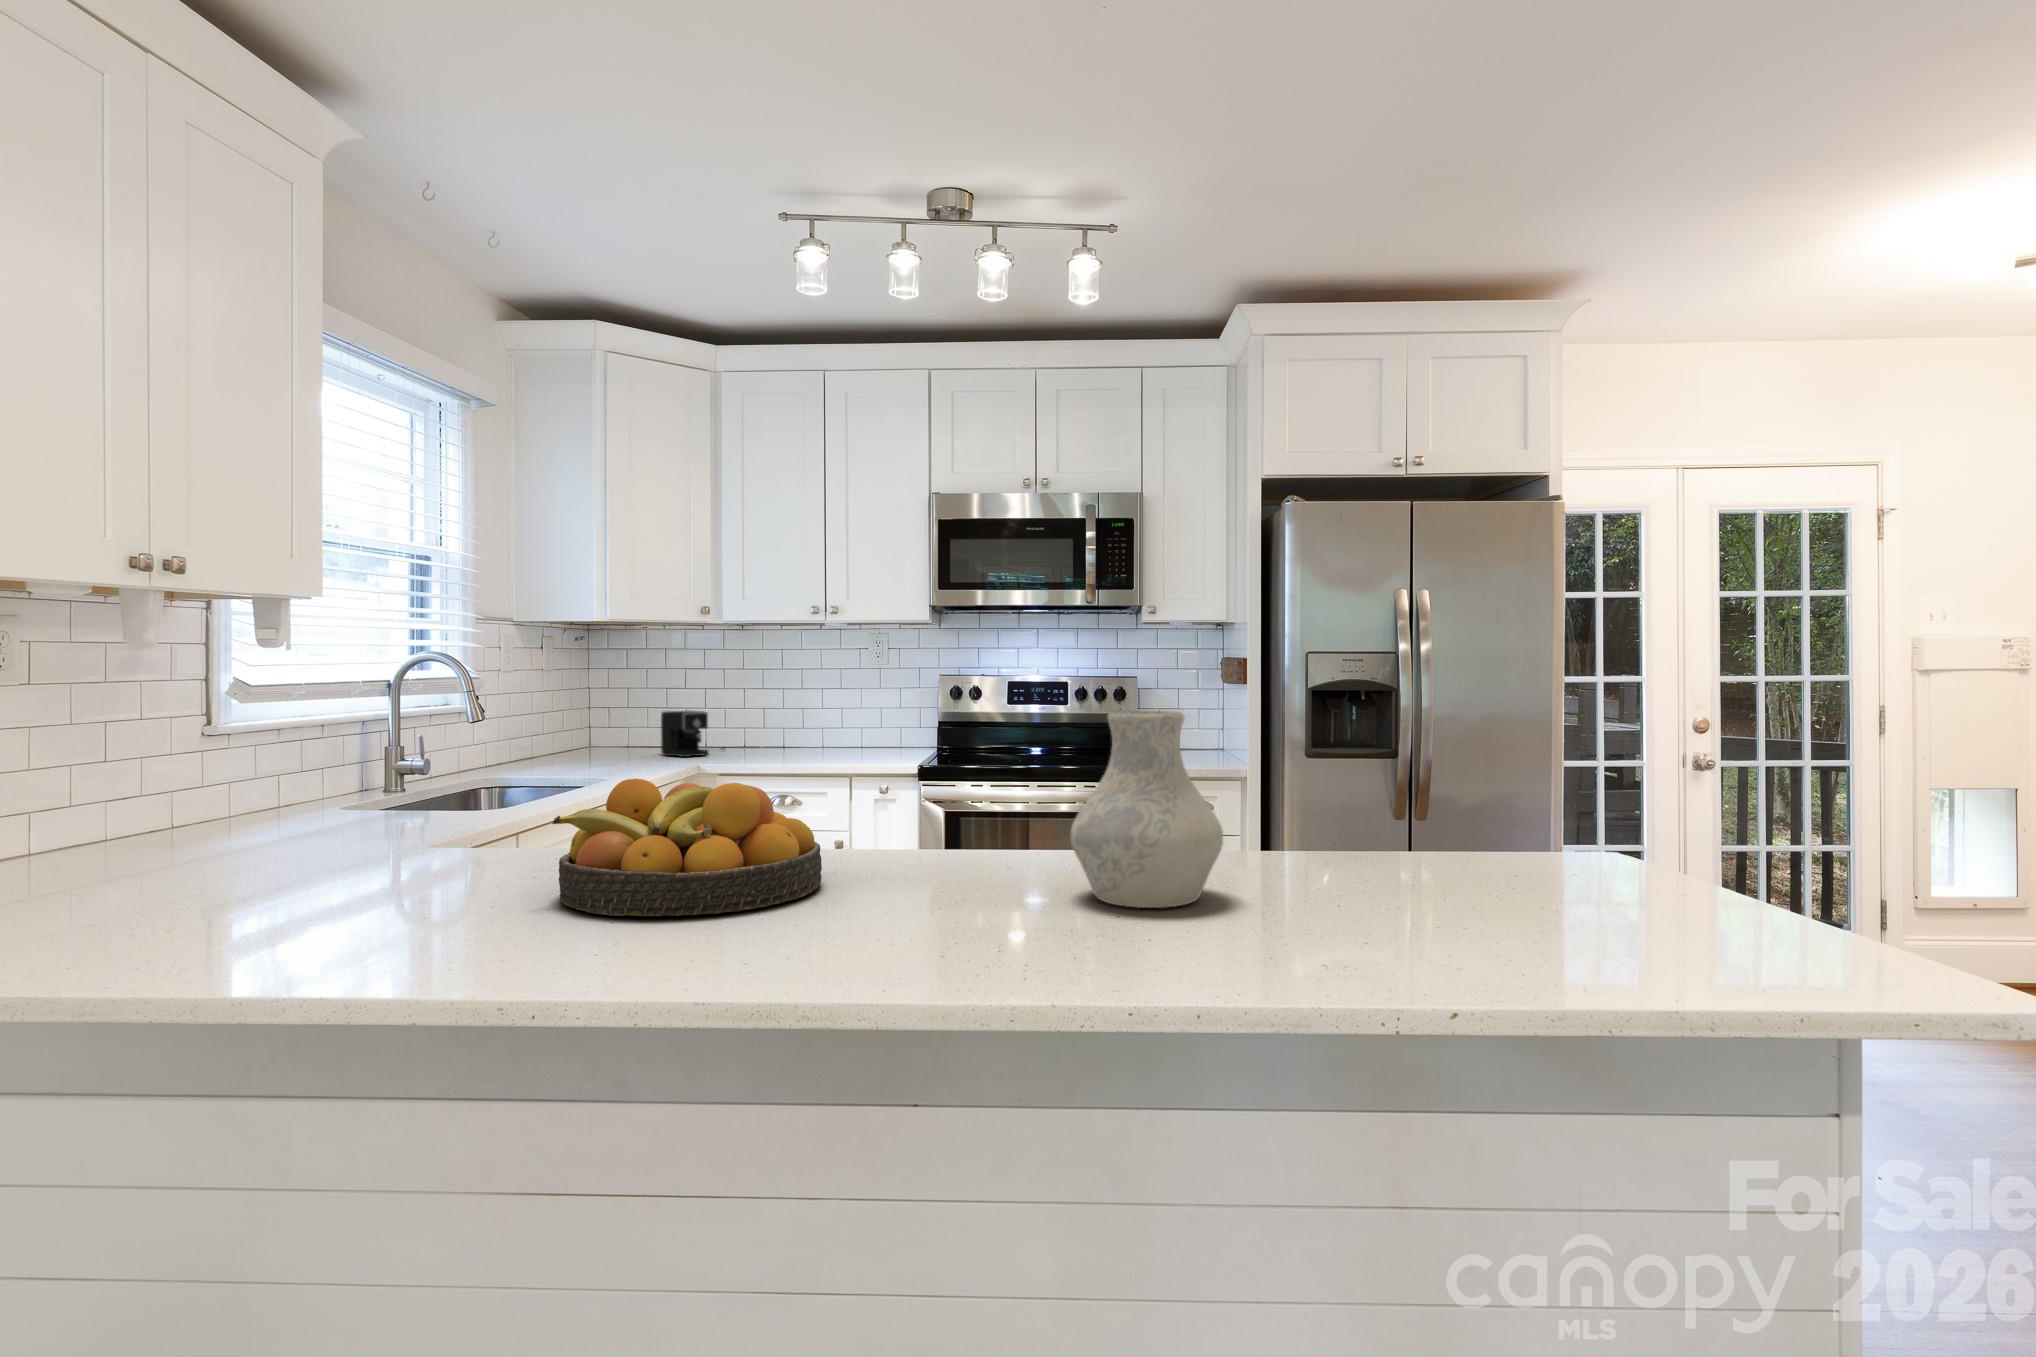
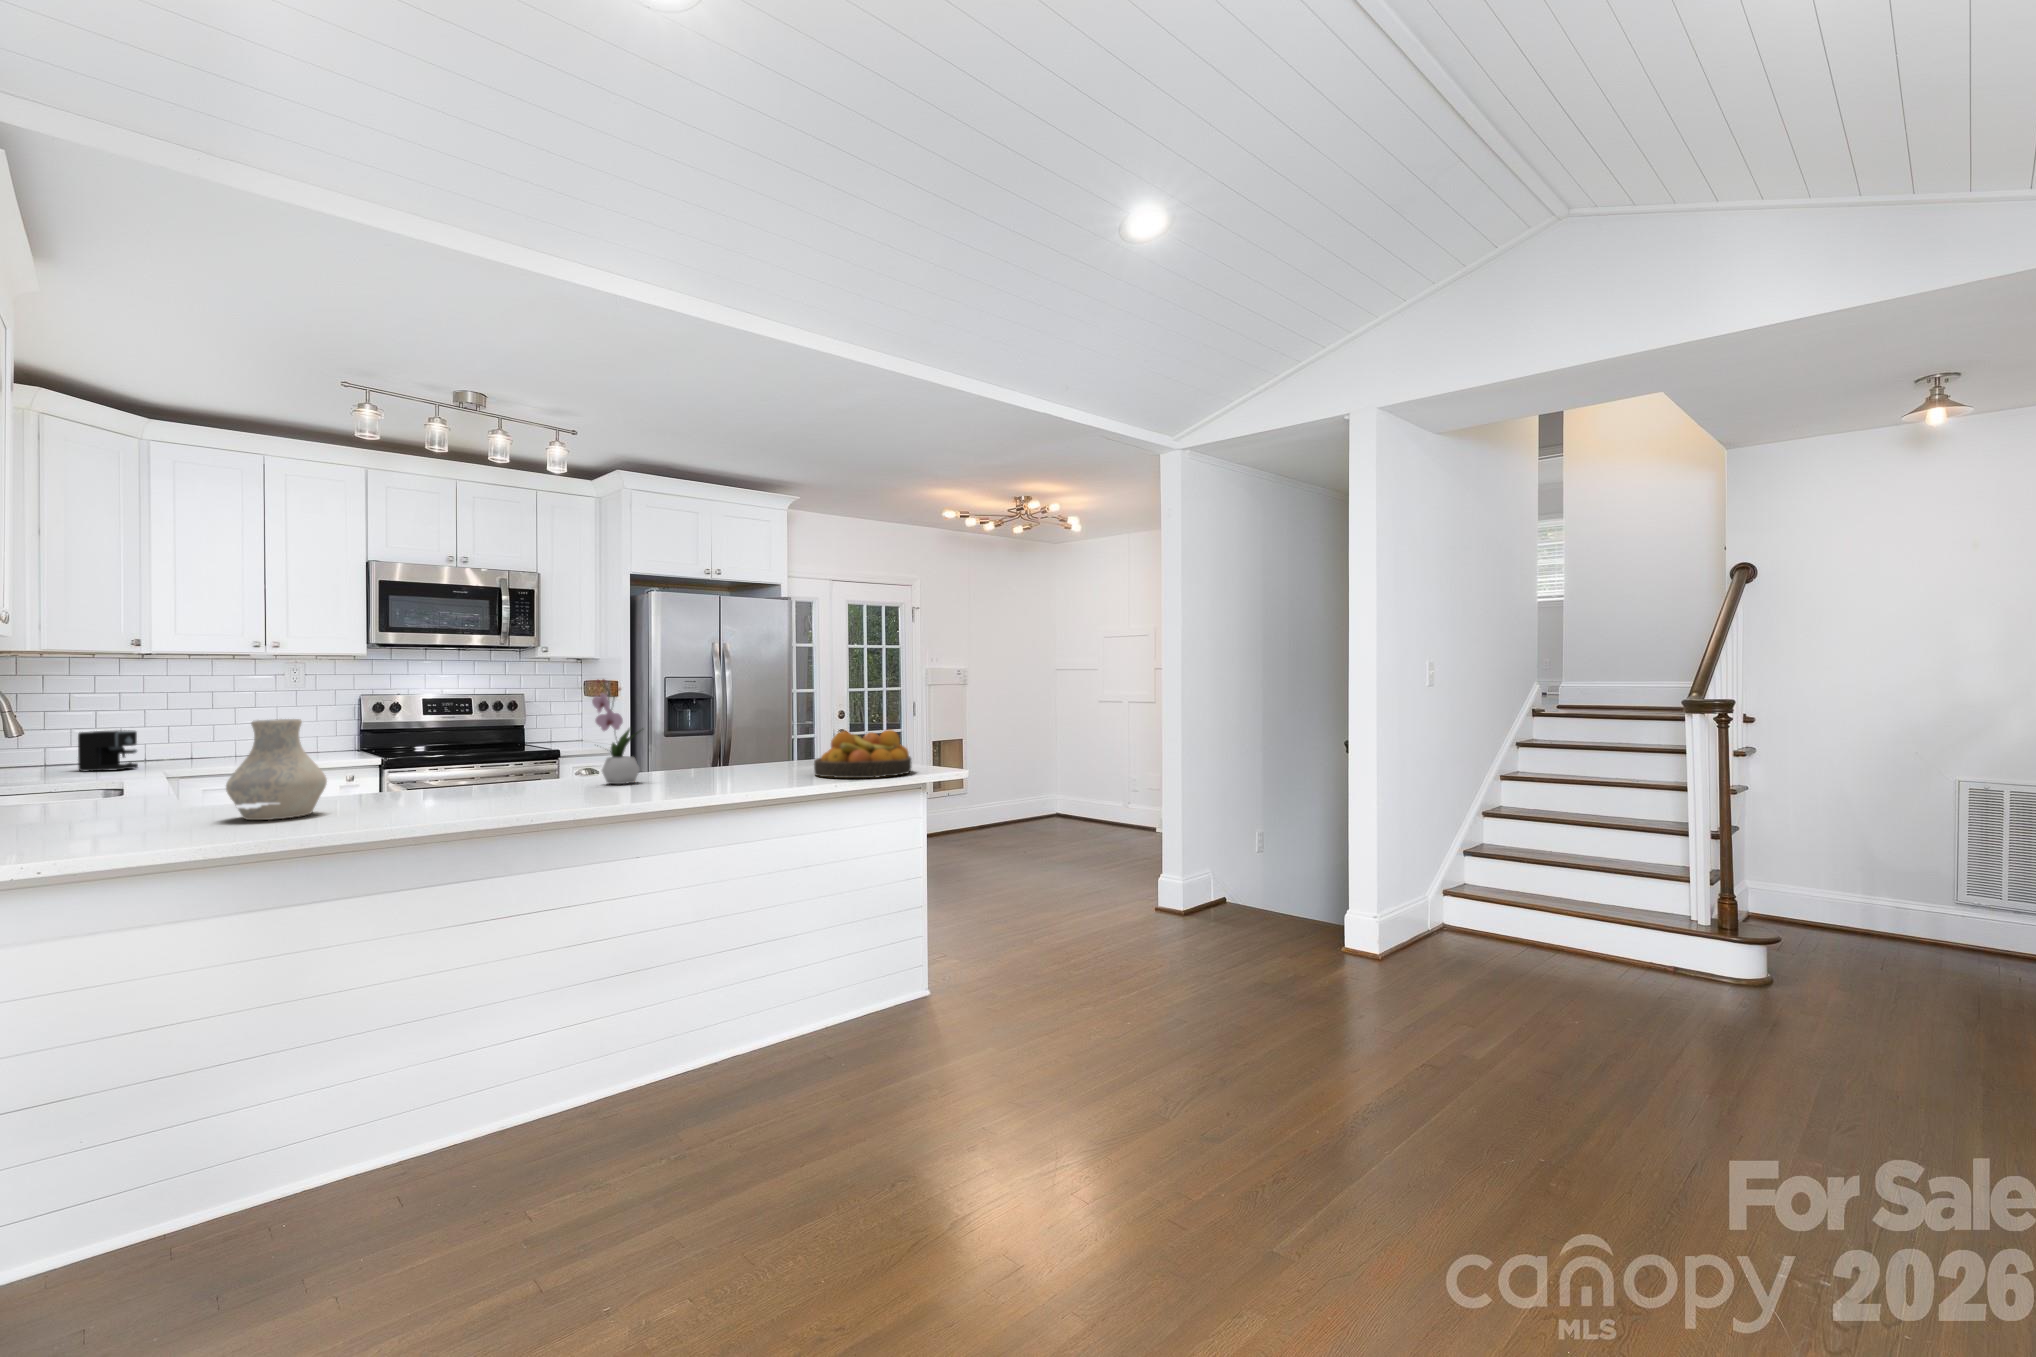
flower arrangement: none [931,643,1027,872] -> present [592,679,640,784]
vase: present [1071,711,1223,908] -> present [226,719,327,820]
fruit bowl: present [552,779,822,916] -> present [814,730,911,778]

